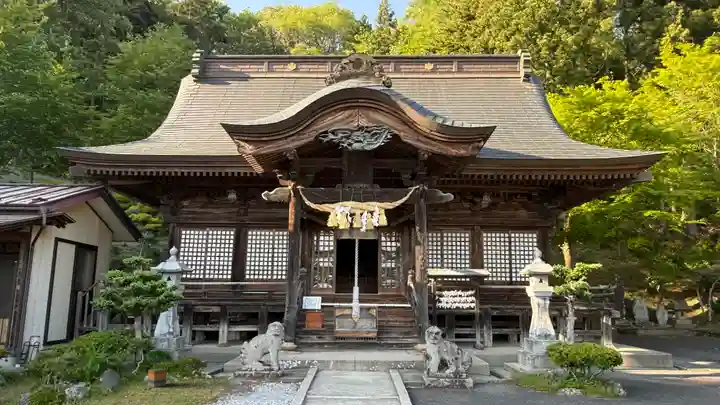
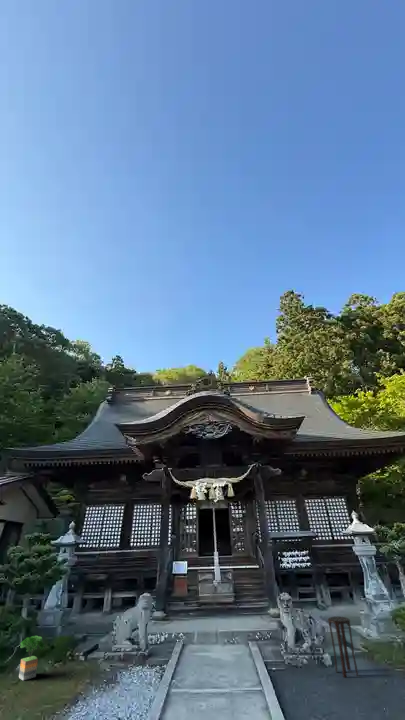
stool: none [473,341,497,392] -> present [328,616,358,677]

